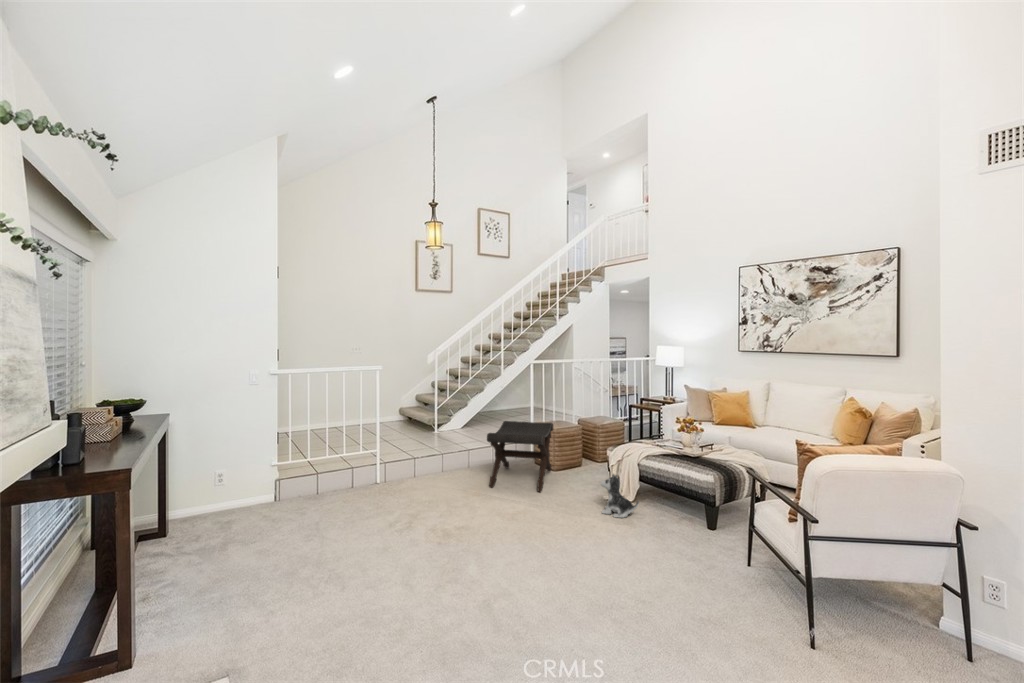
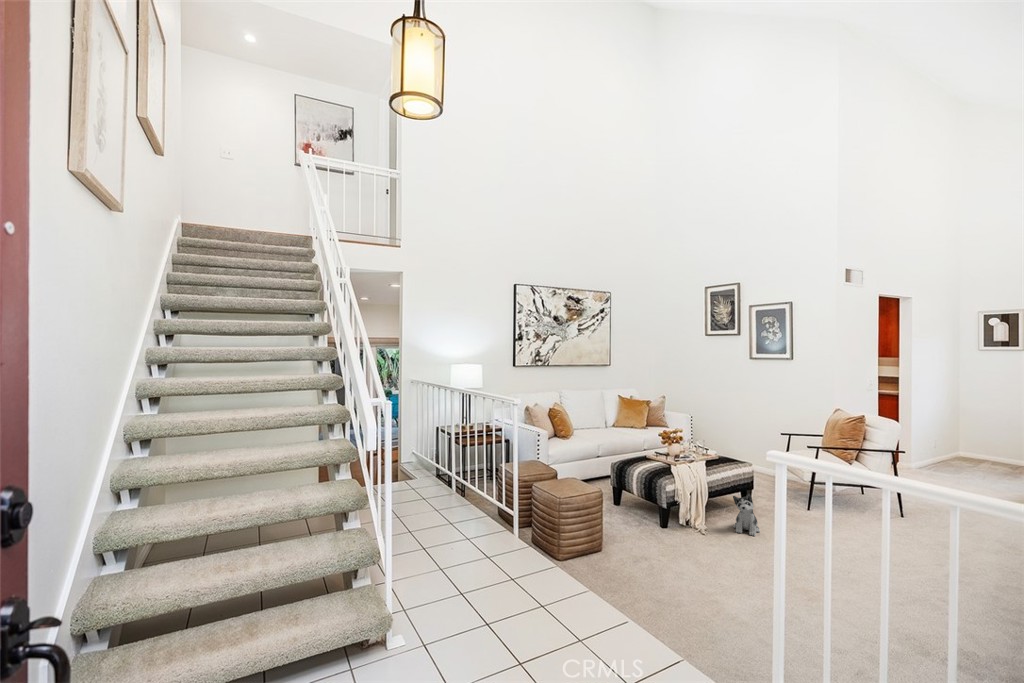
footstool: present [487,421,553,492] -> none [618,480,733,595]

